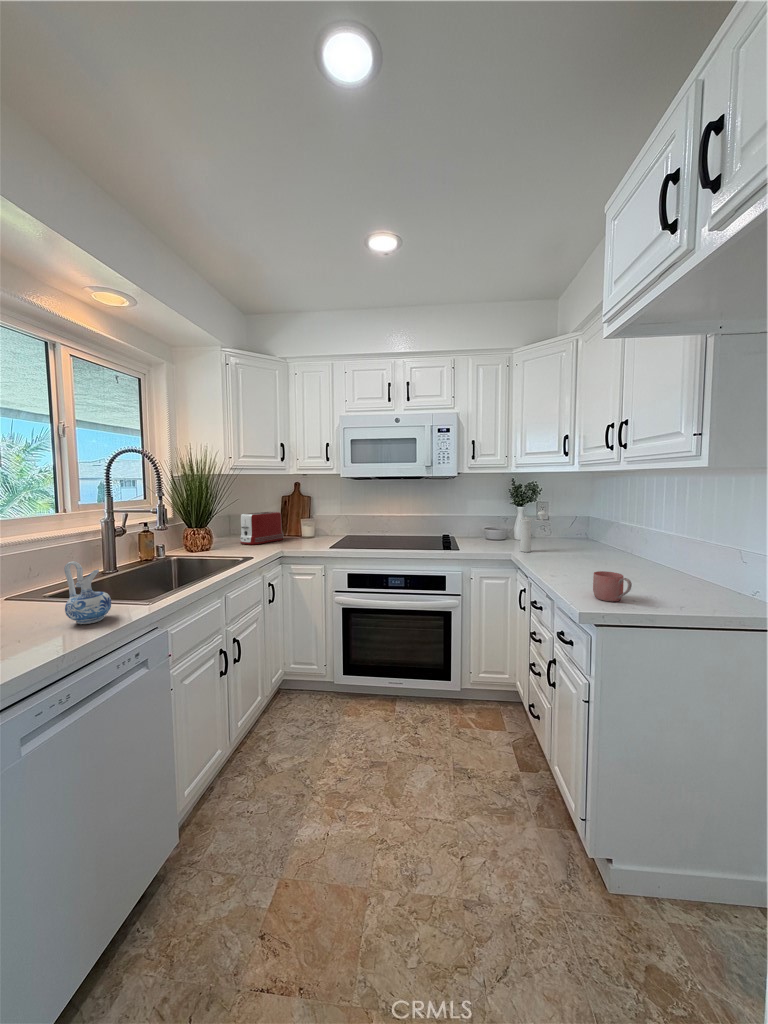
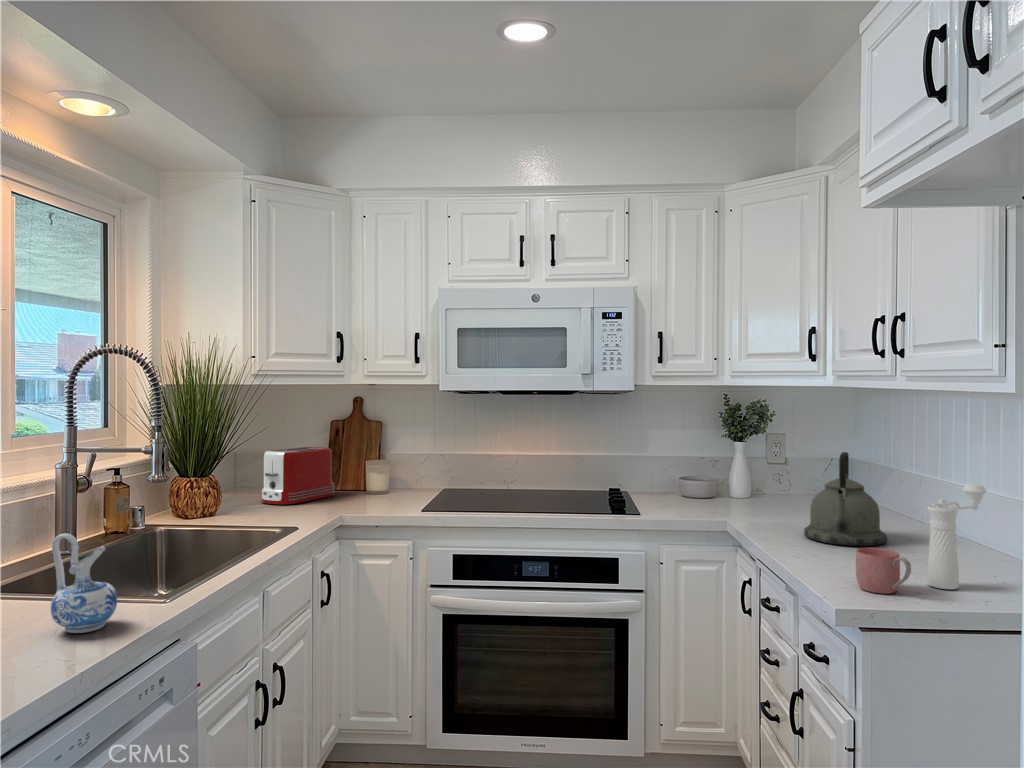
pepper mill: present [520,511,546,552] -> present [927,484,986,589]
kettle: none [559,511,612,570] -> present [804,452,887,546]

